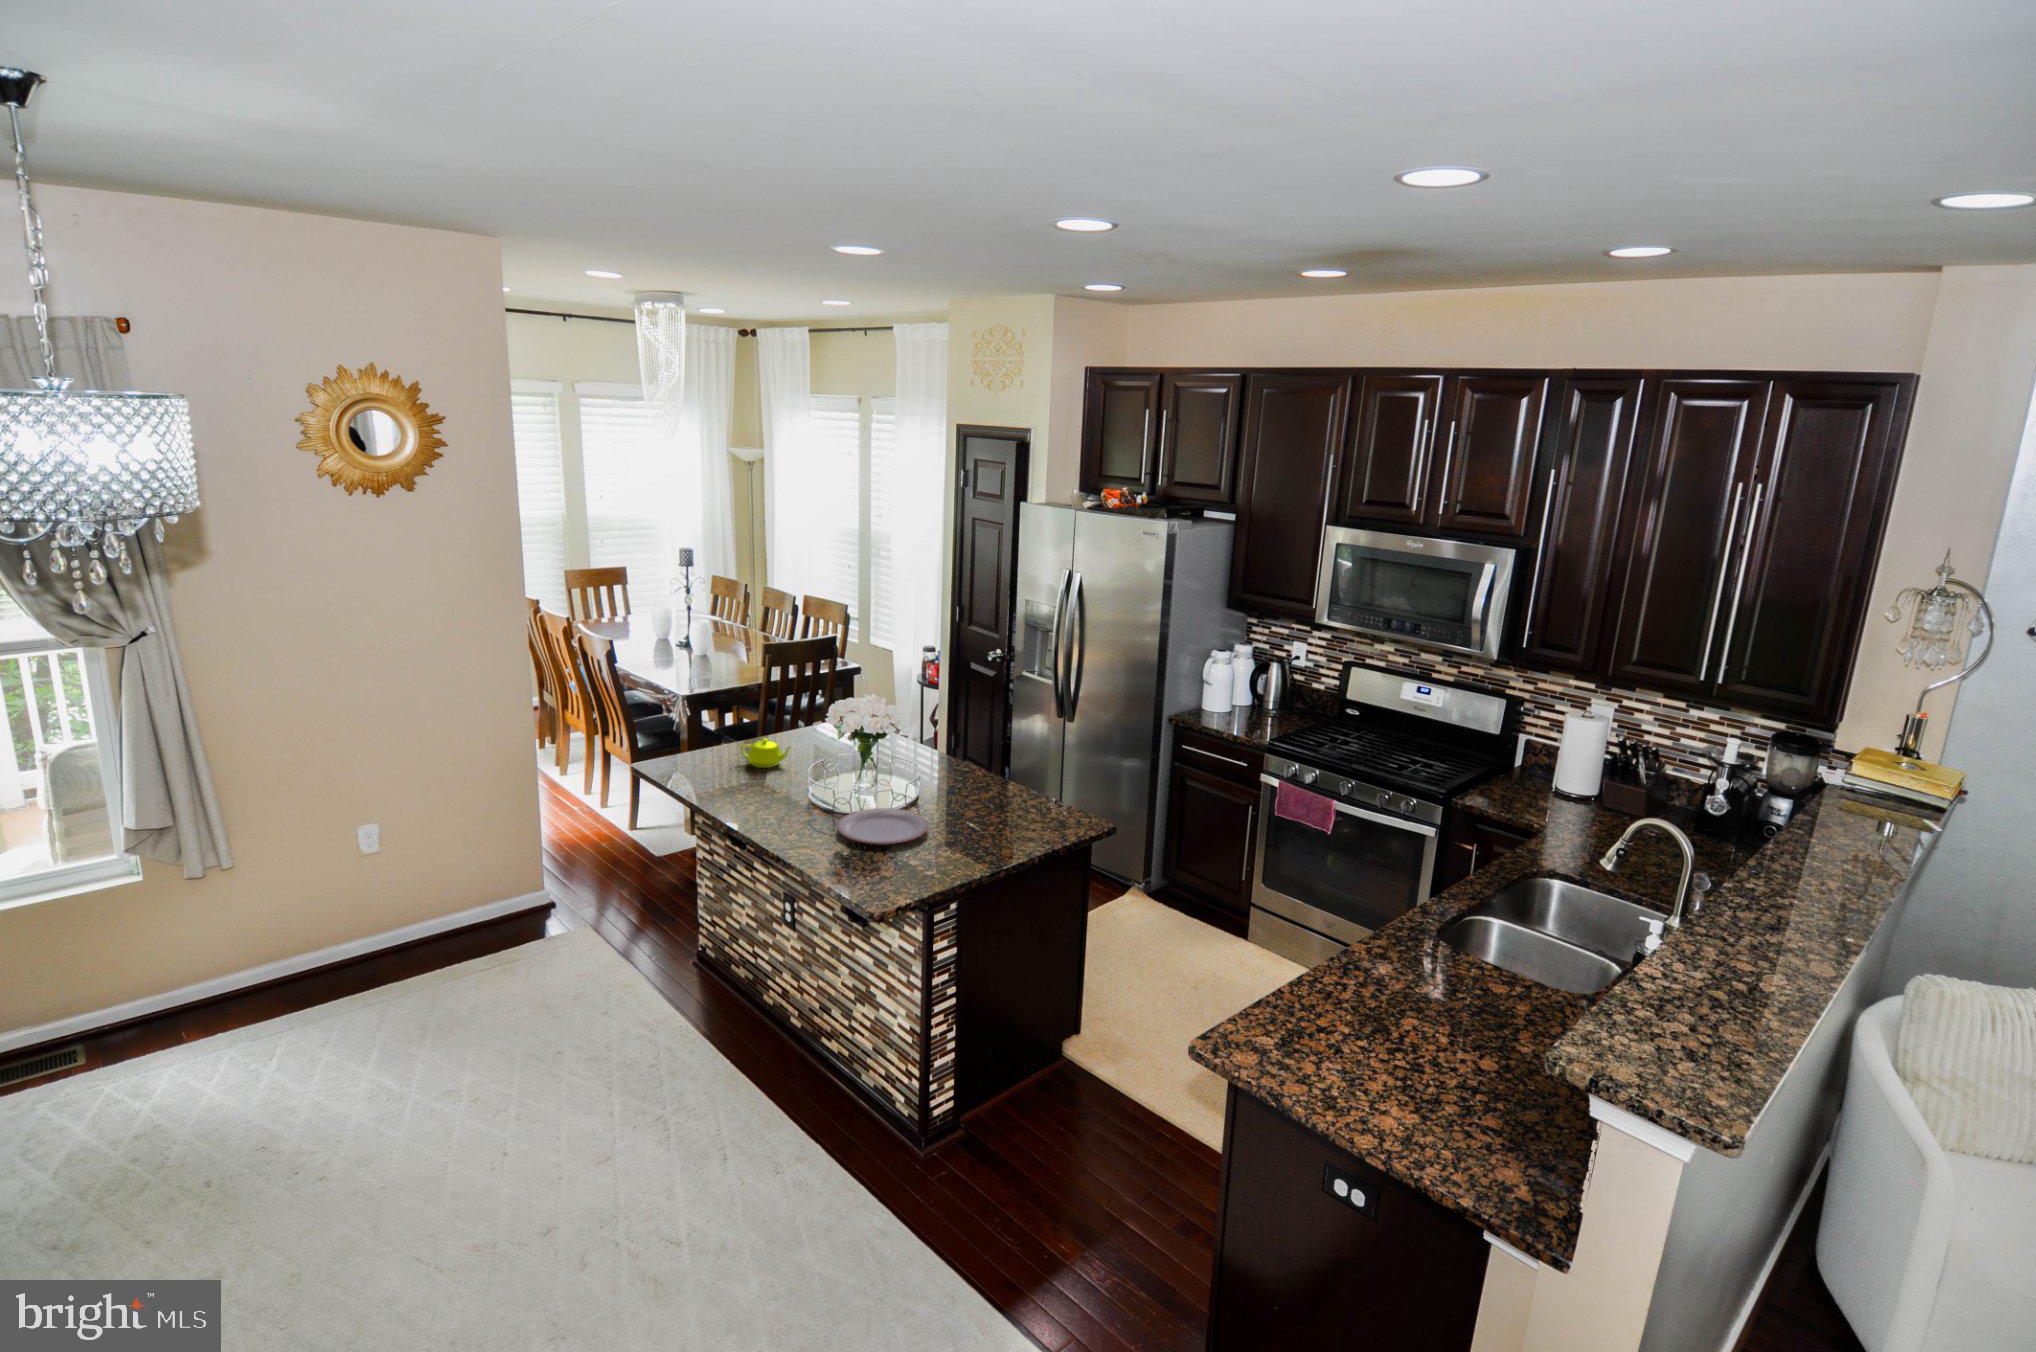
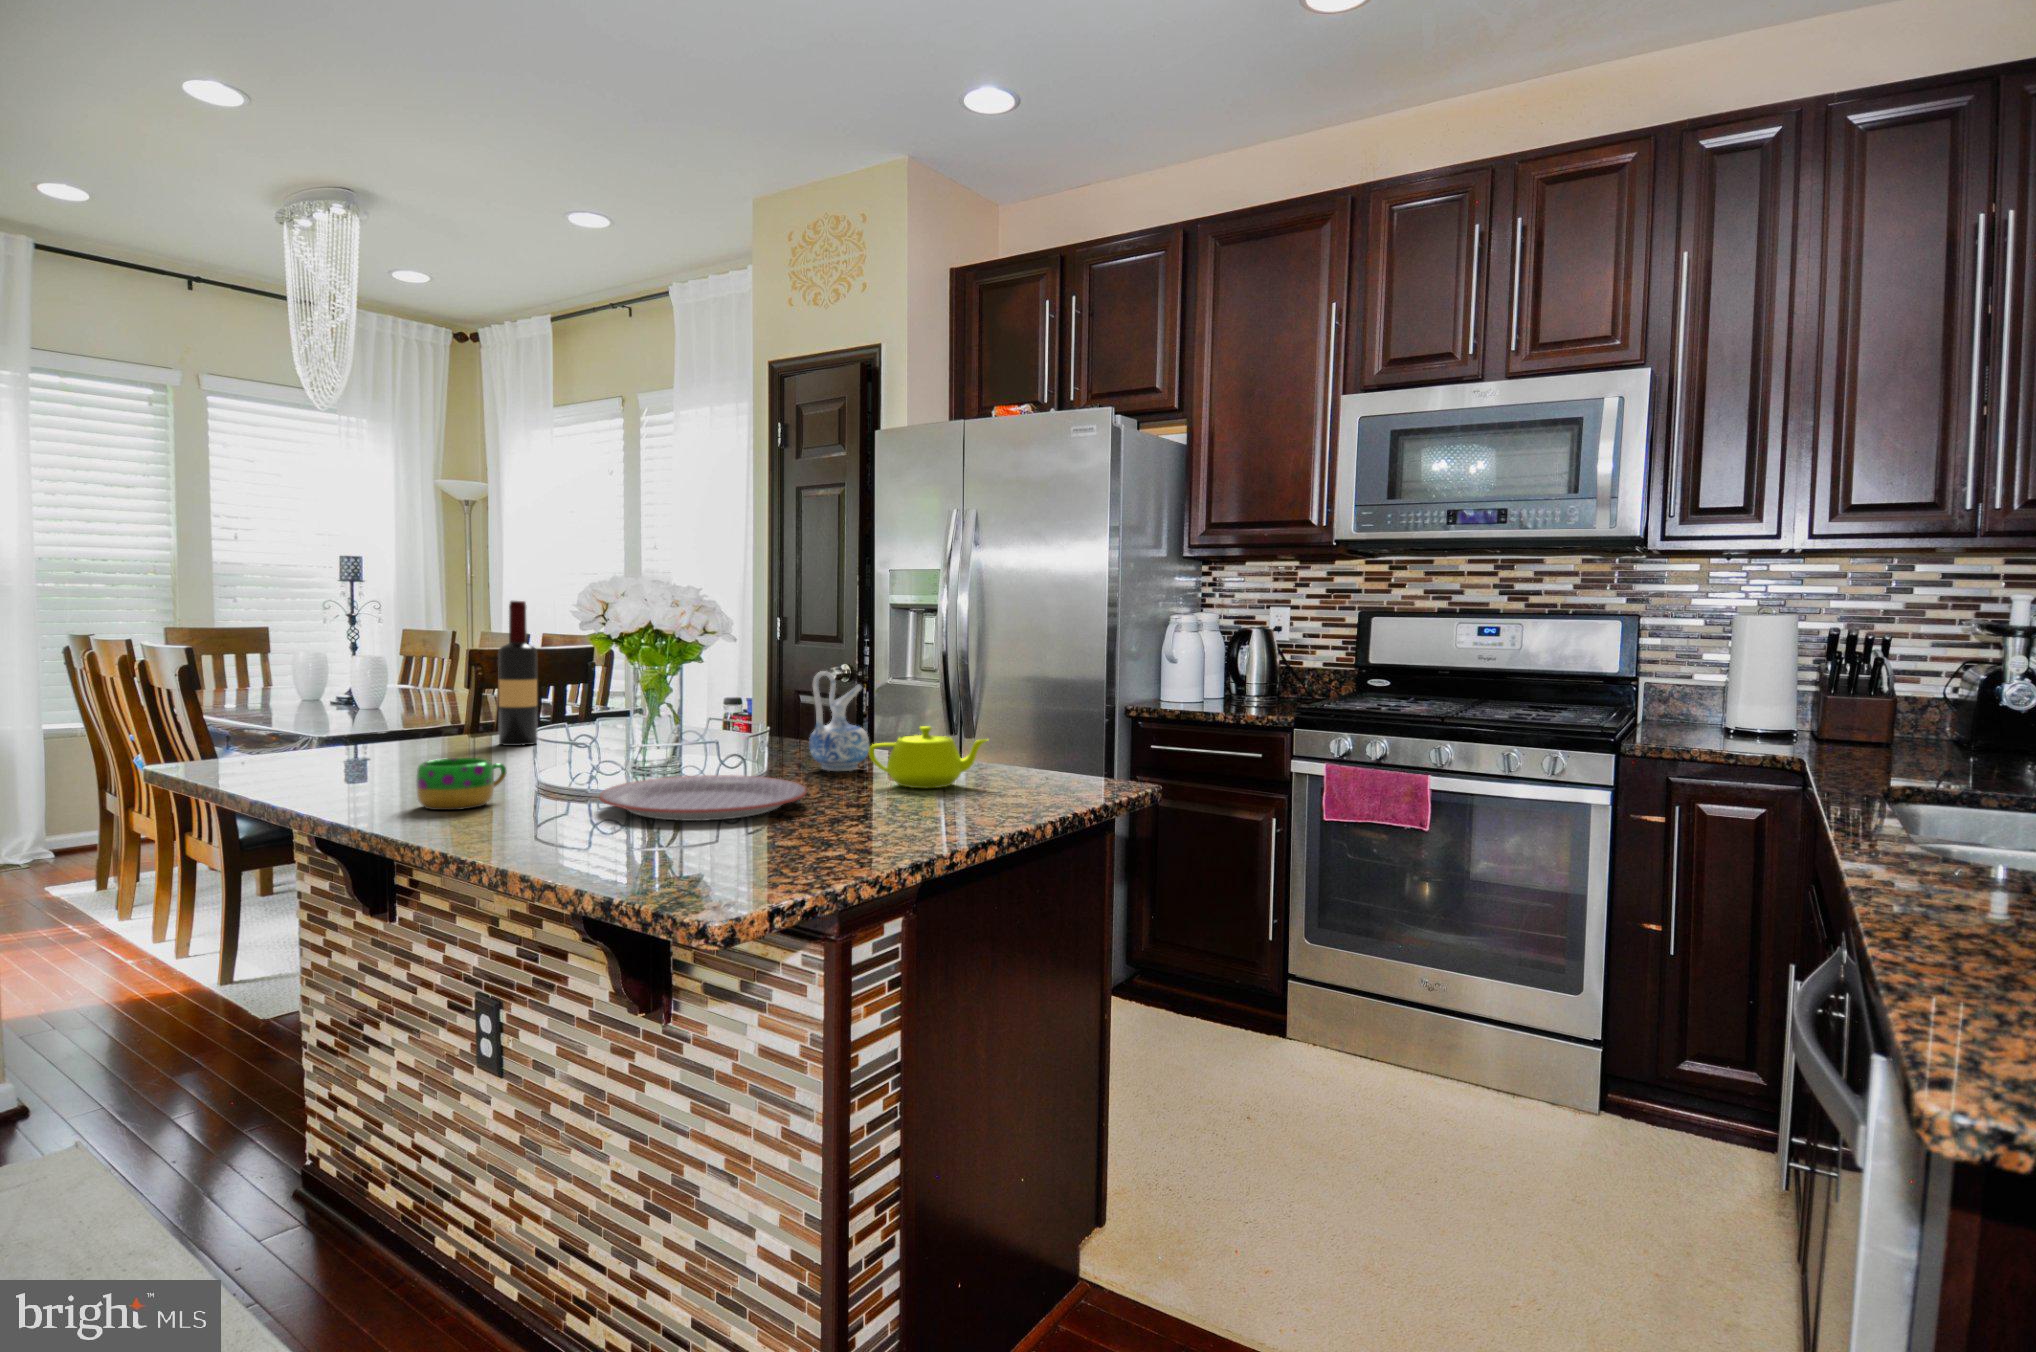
wine bottle: none [787,670,807,749] -> present [498,601,537,746]
teapot: present [740,738,791,768] -> present [868,726,987,788]
ceramic pitcher: none [942,744,973,795] -> present [809,671,869,771]
mug: none [762,798,798,826] -> present [416,758,506,810]

